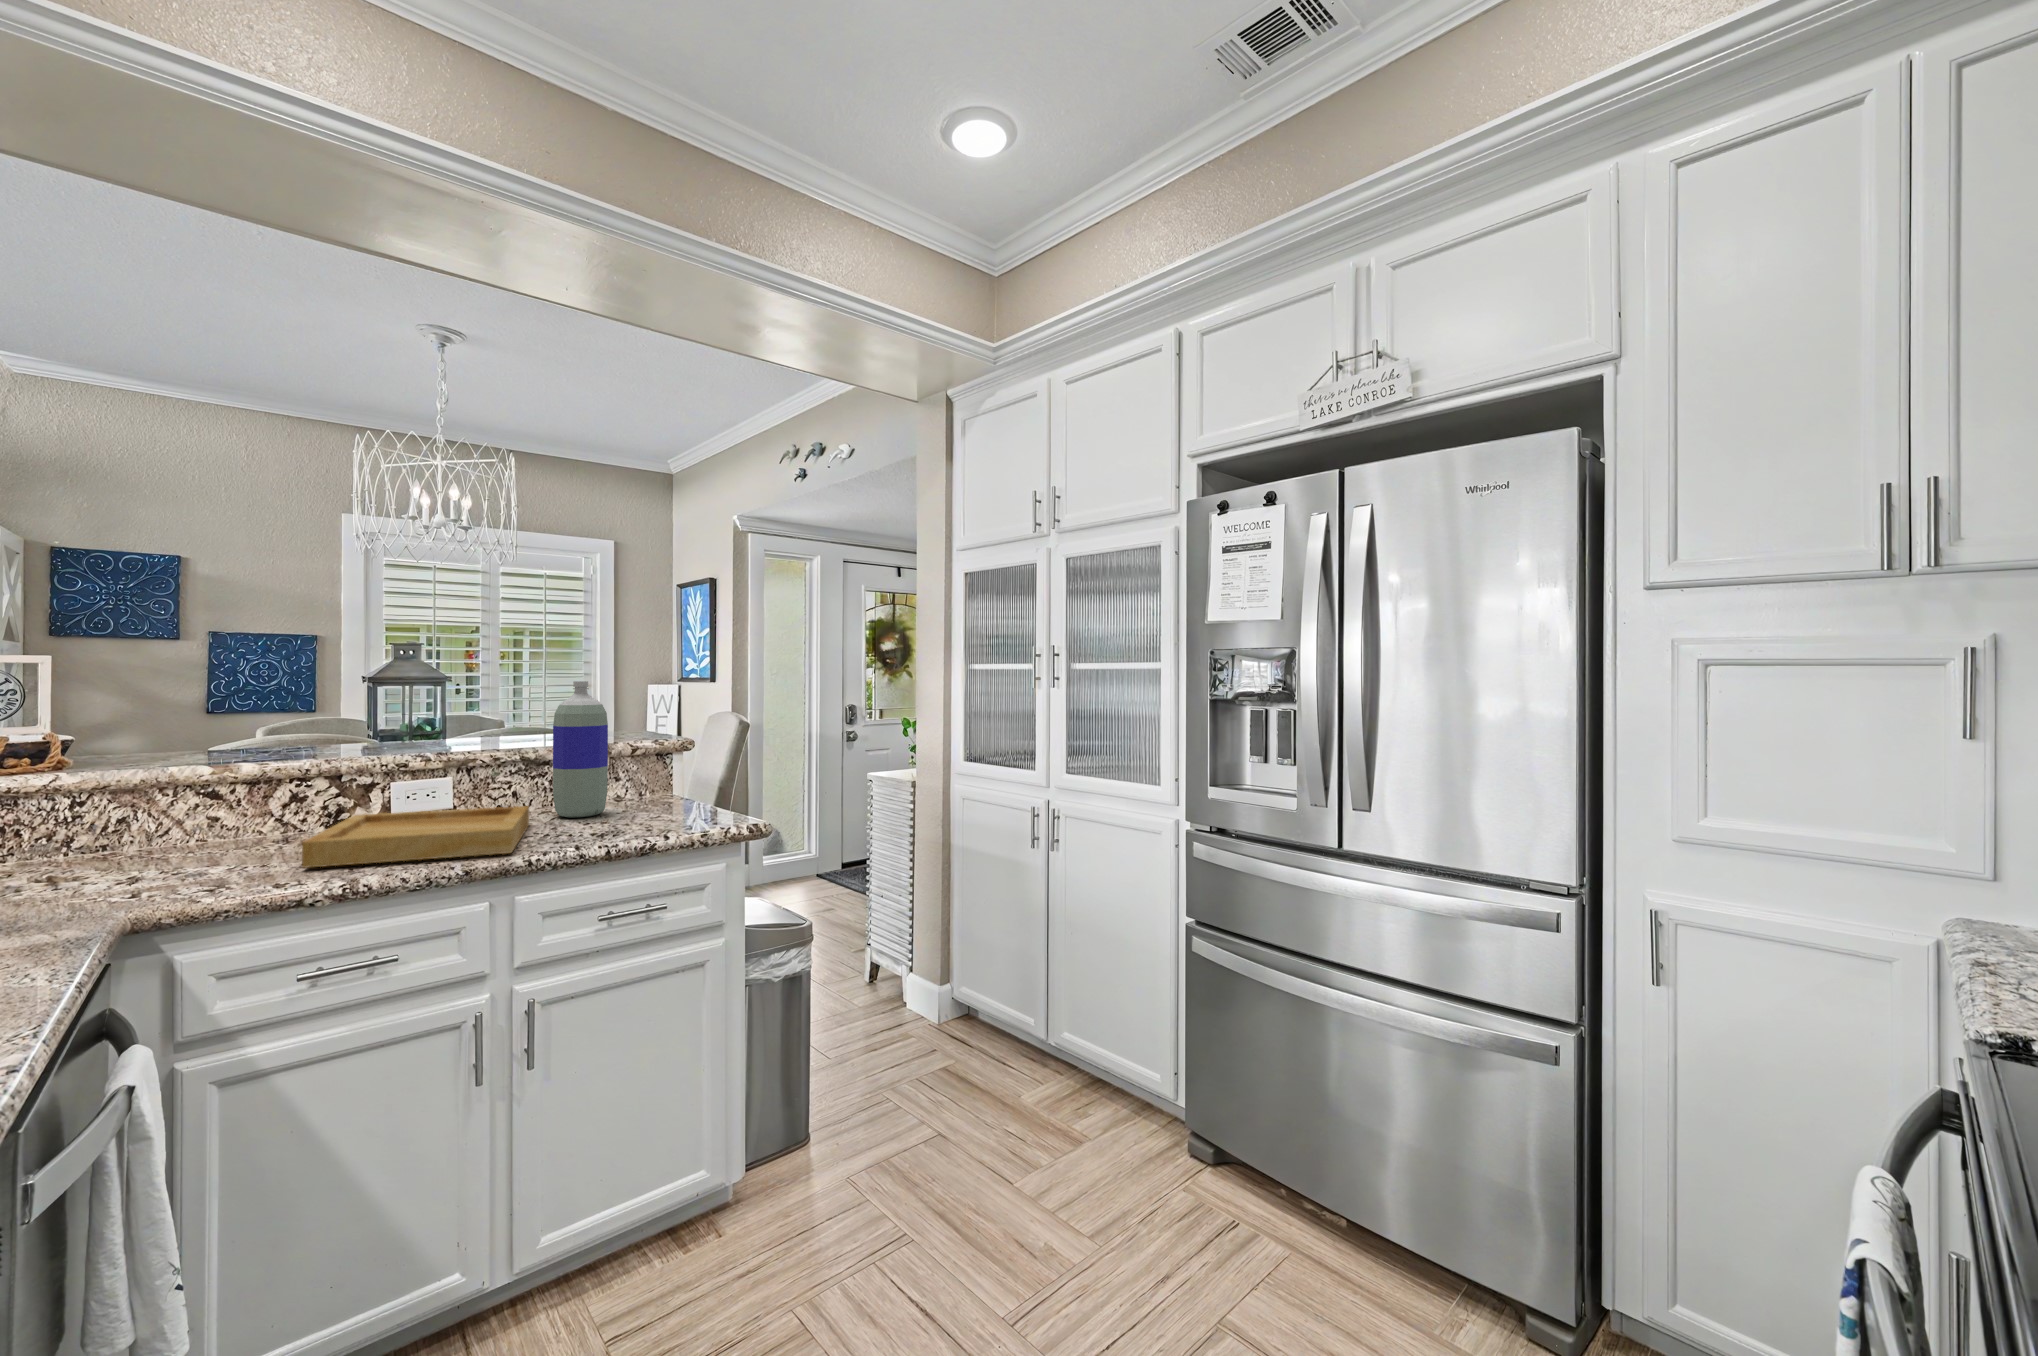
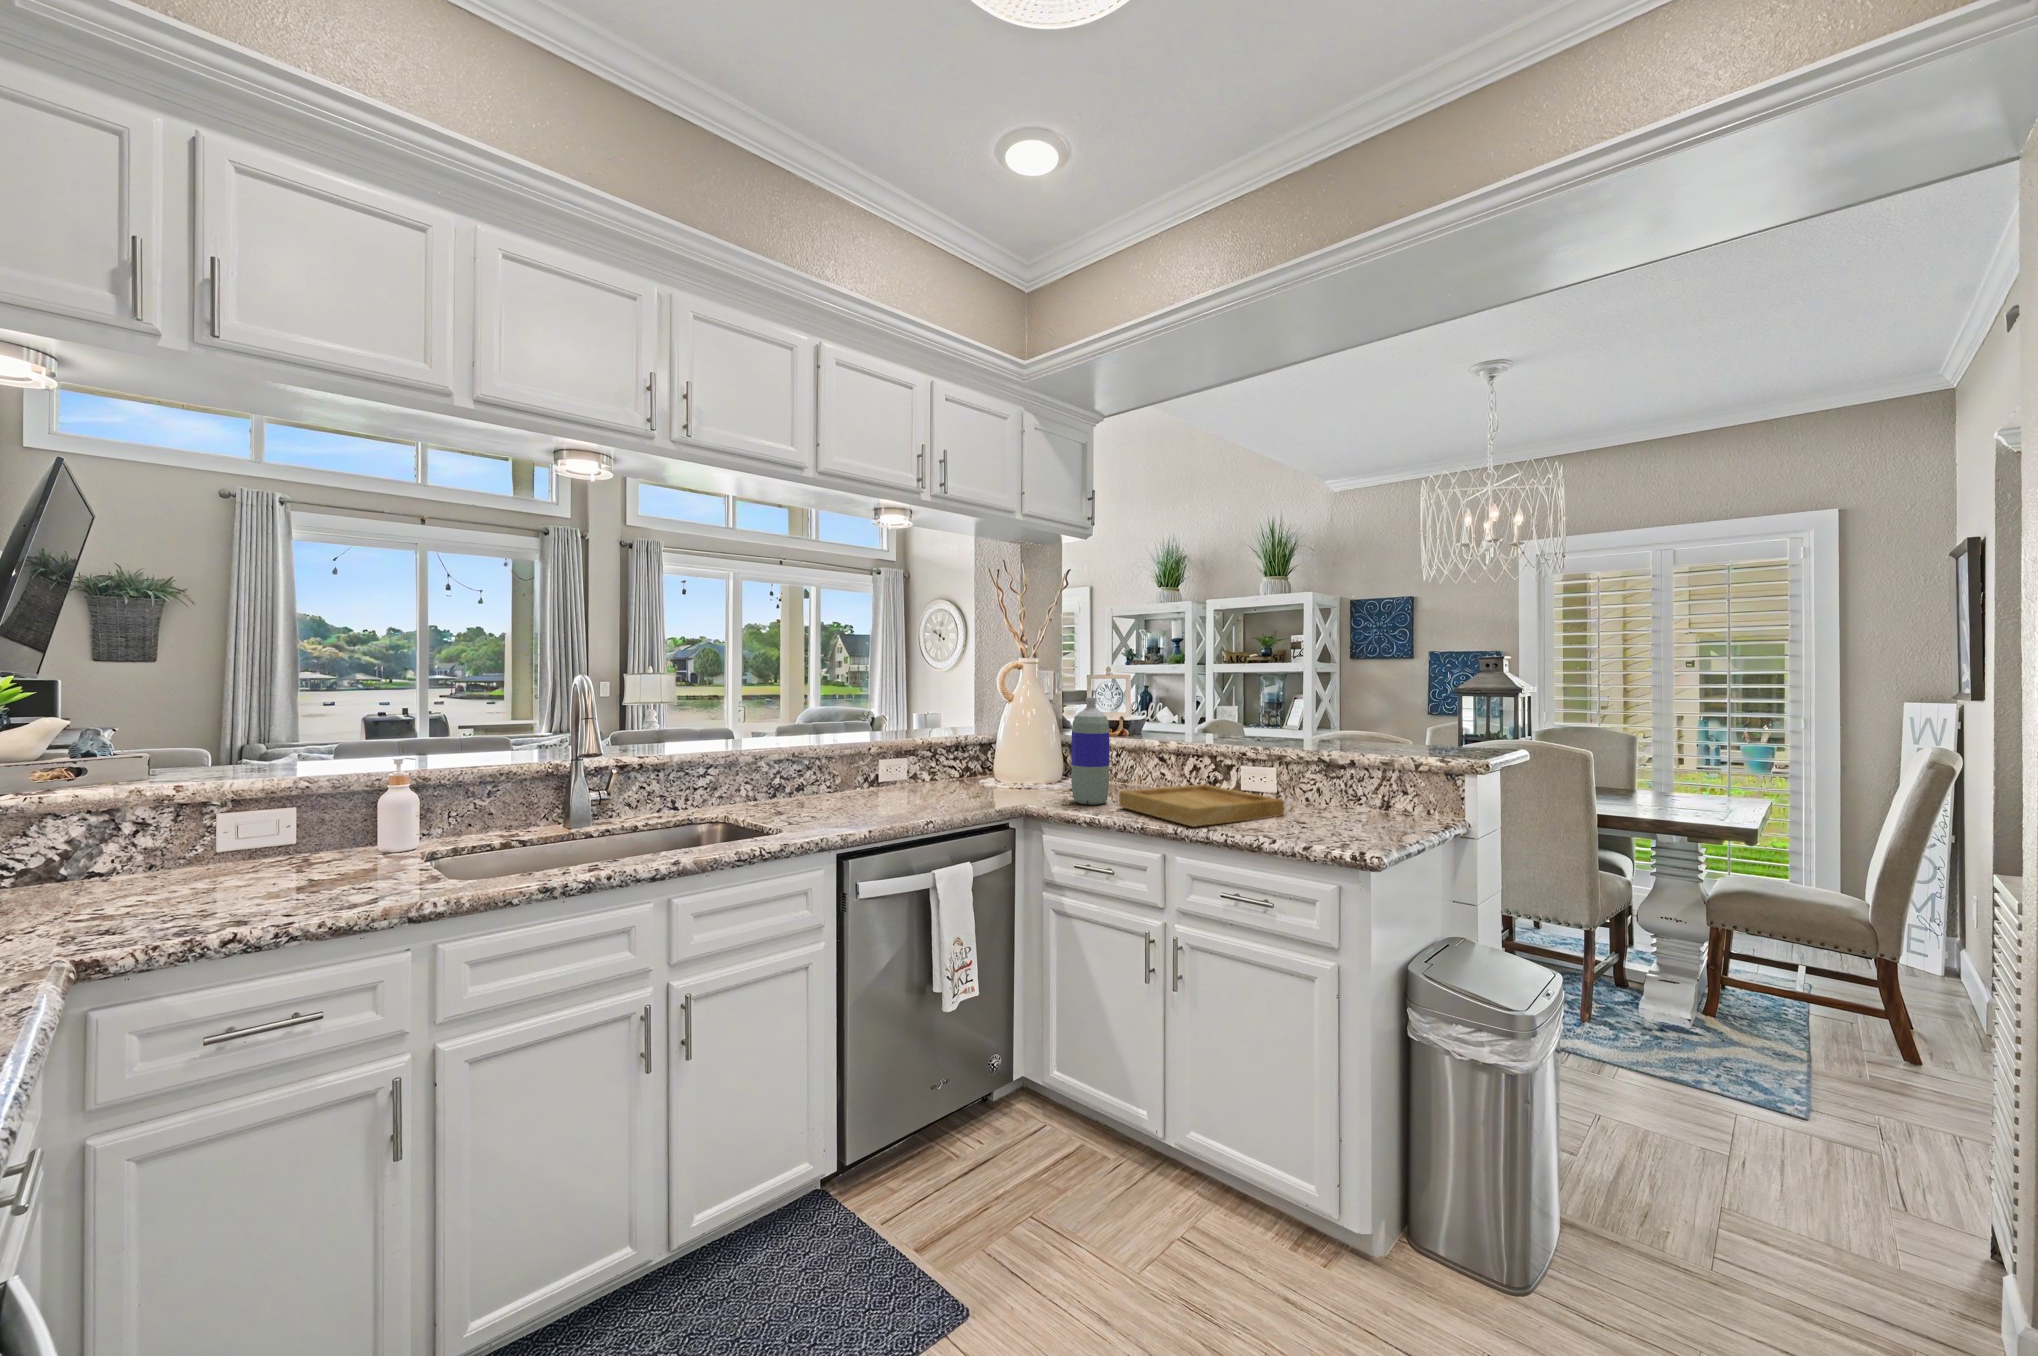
bottle: present [553,681,608,817] -> present [1071,697,1109,805]

